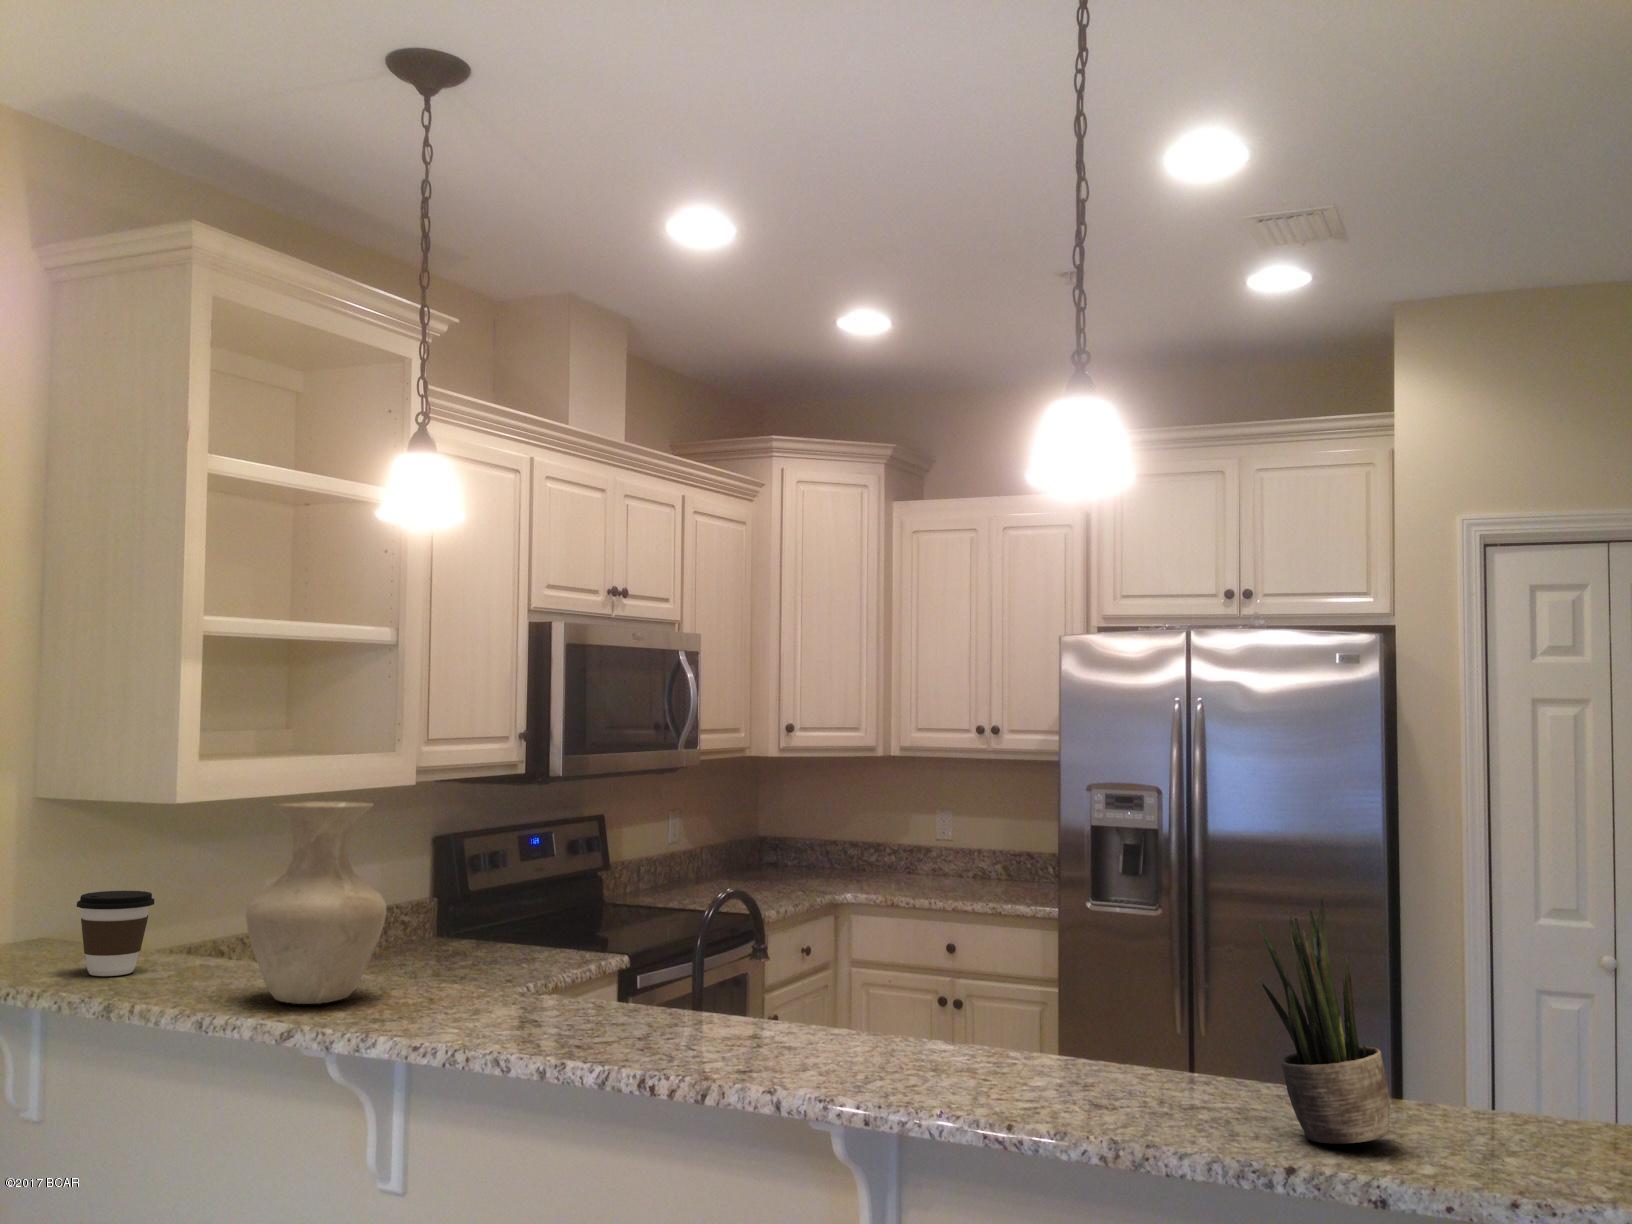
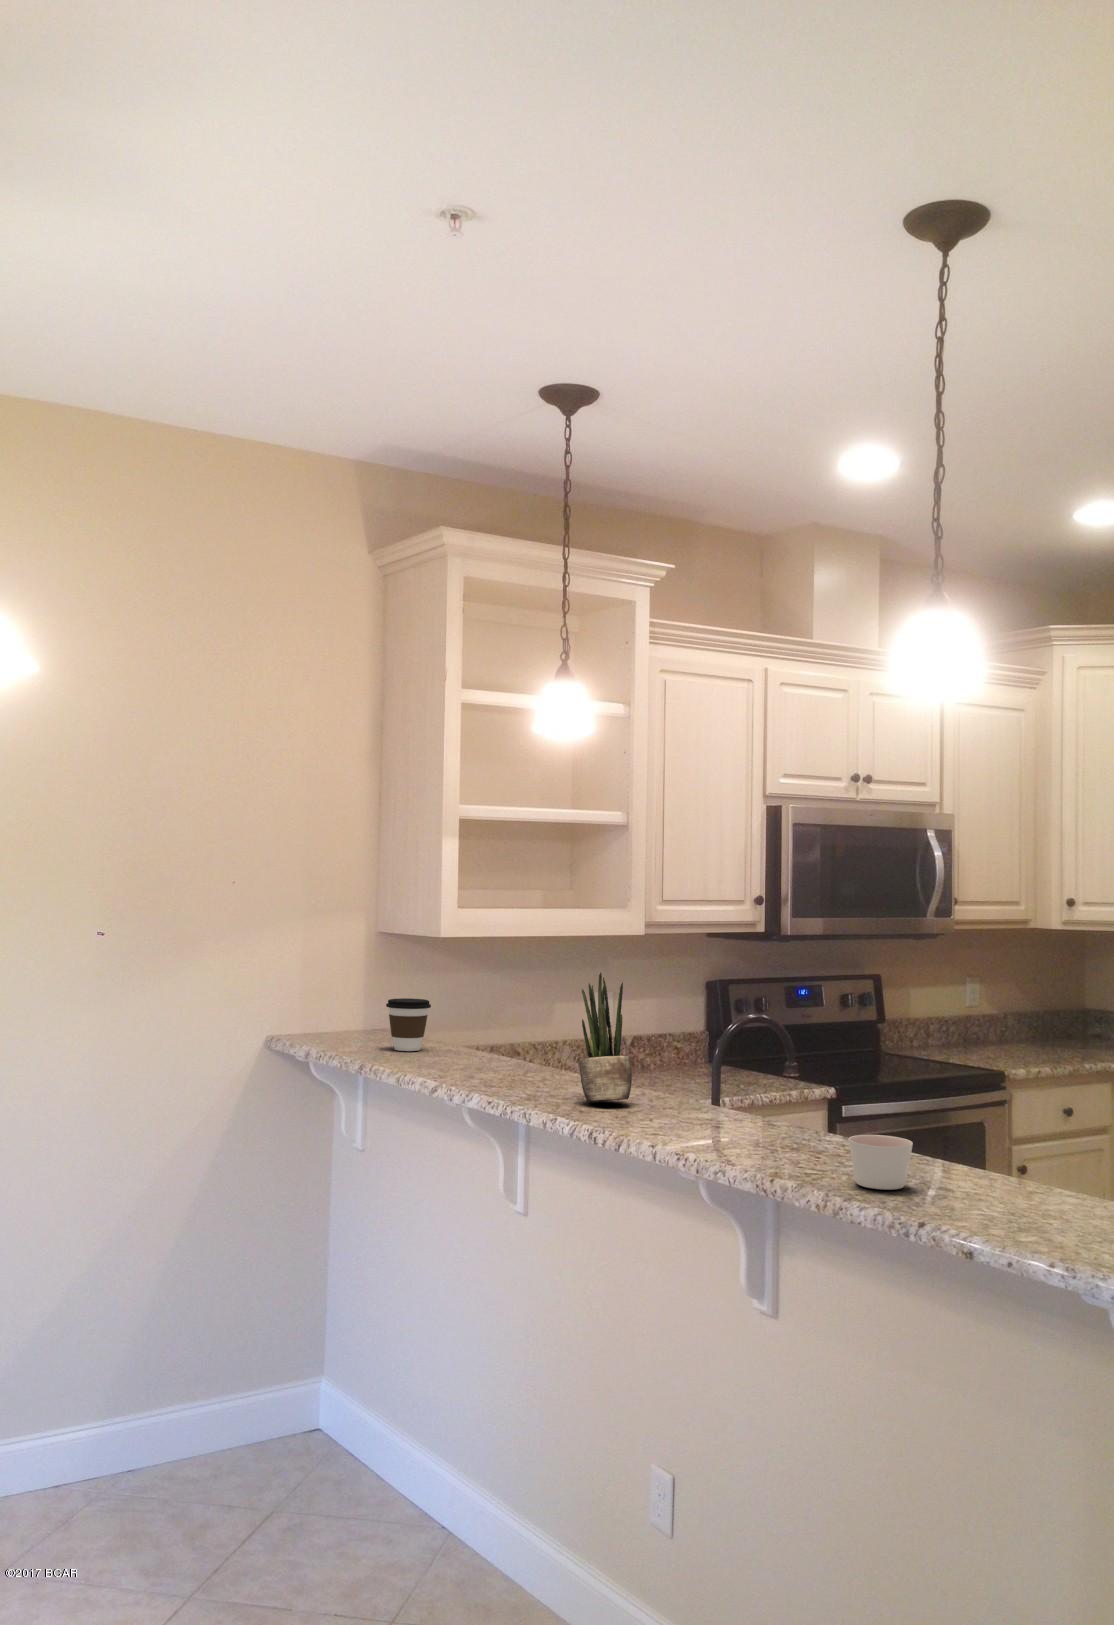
vase: present [246,801,387,1004] -> none [446,942,533,1074]
potted plant: present [1257,898,1390,1143] -> present [579,973,632,1101]
candle: none [1088,1042,1171,1118] -> present [849,1135,913,1190]

